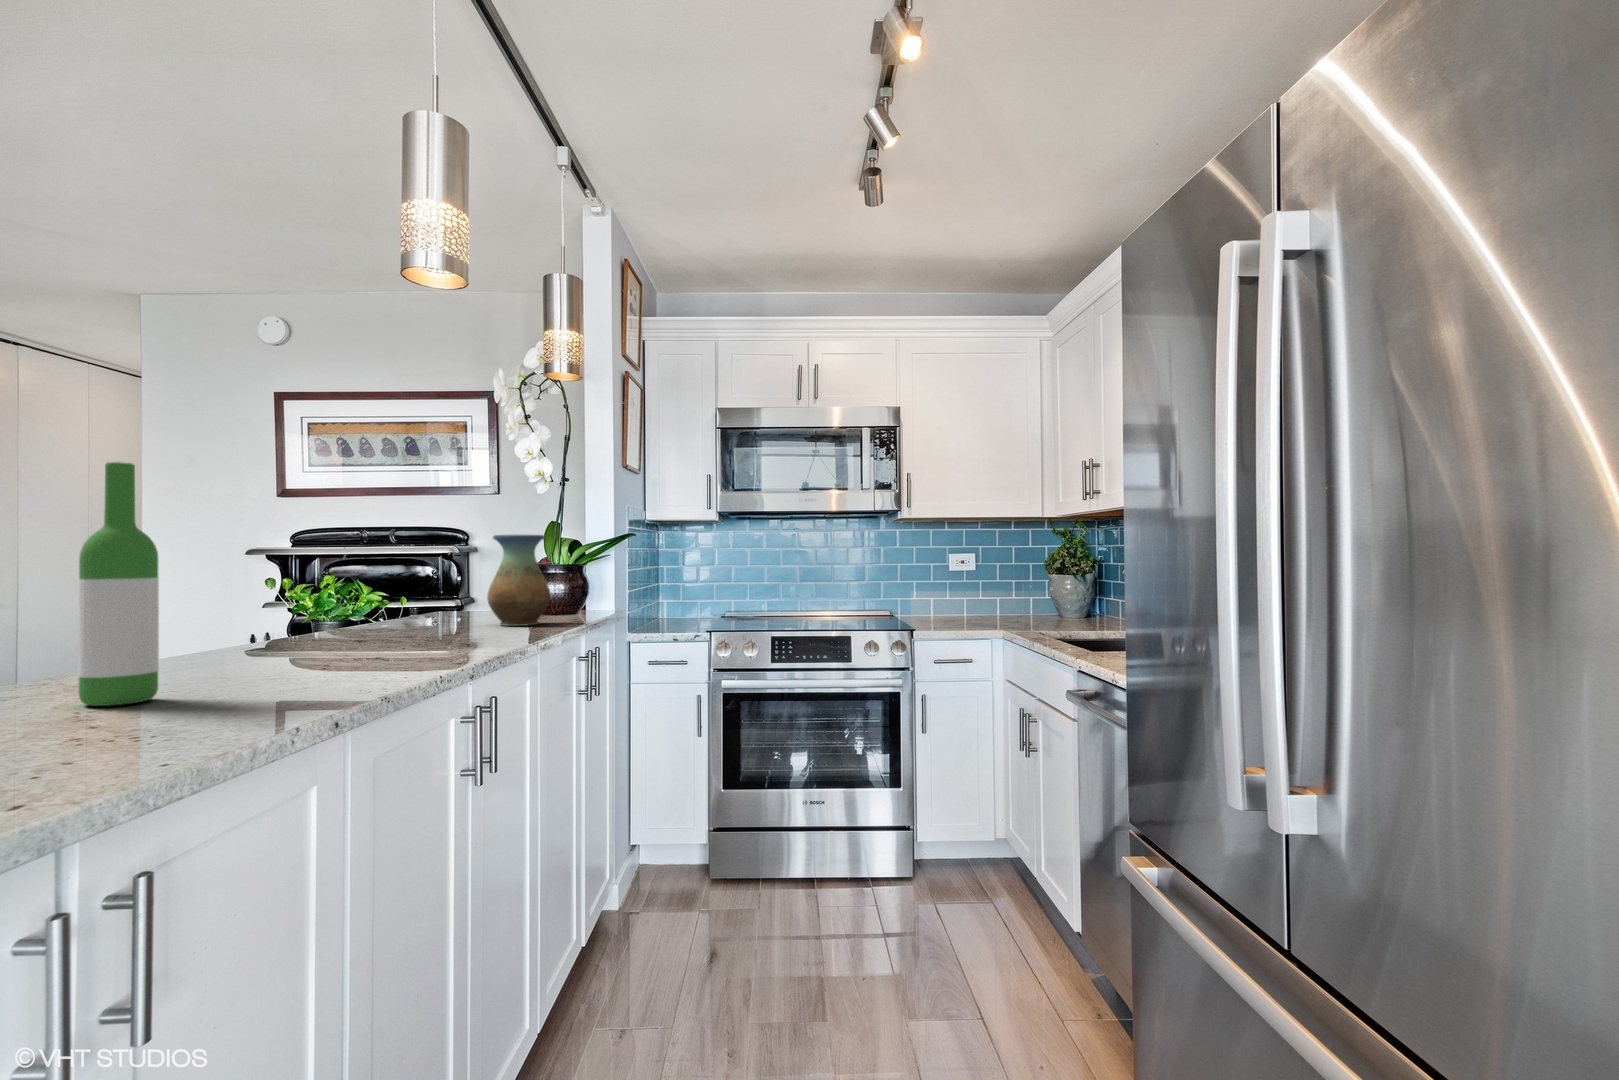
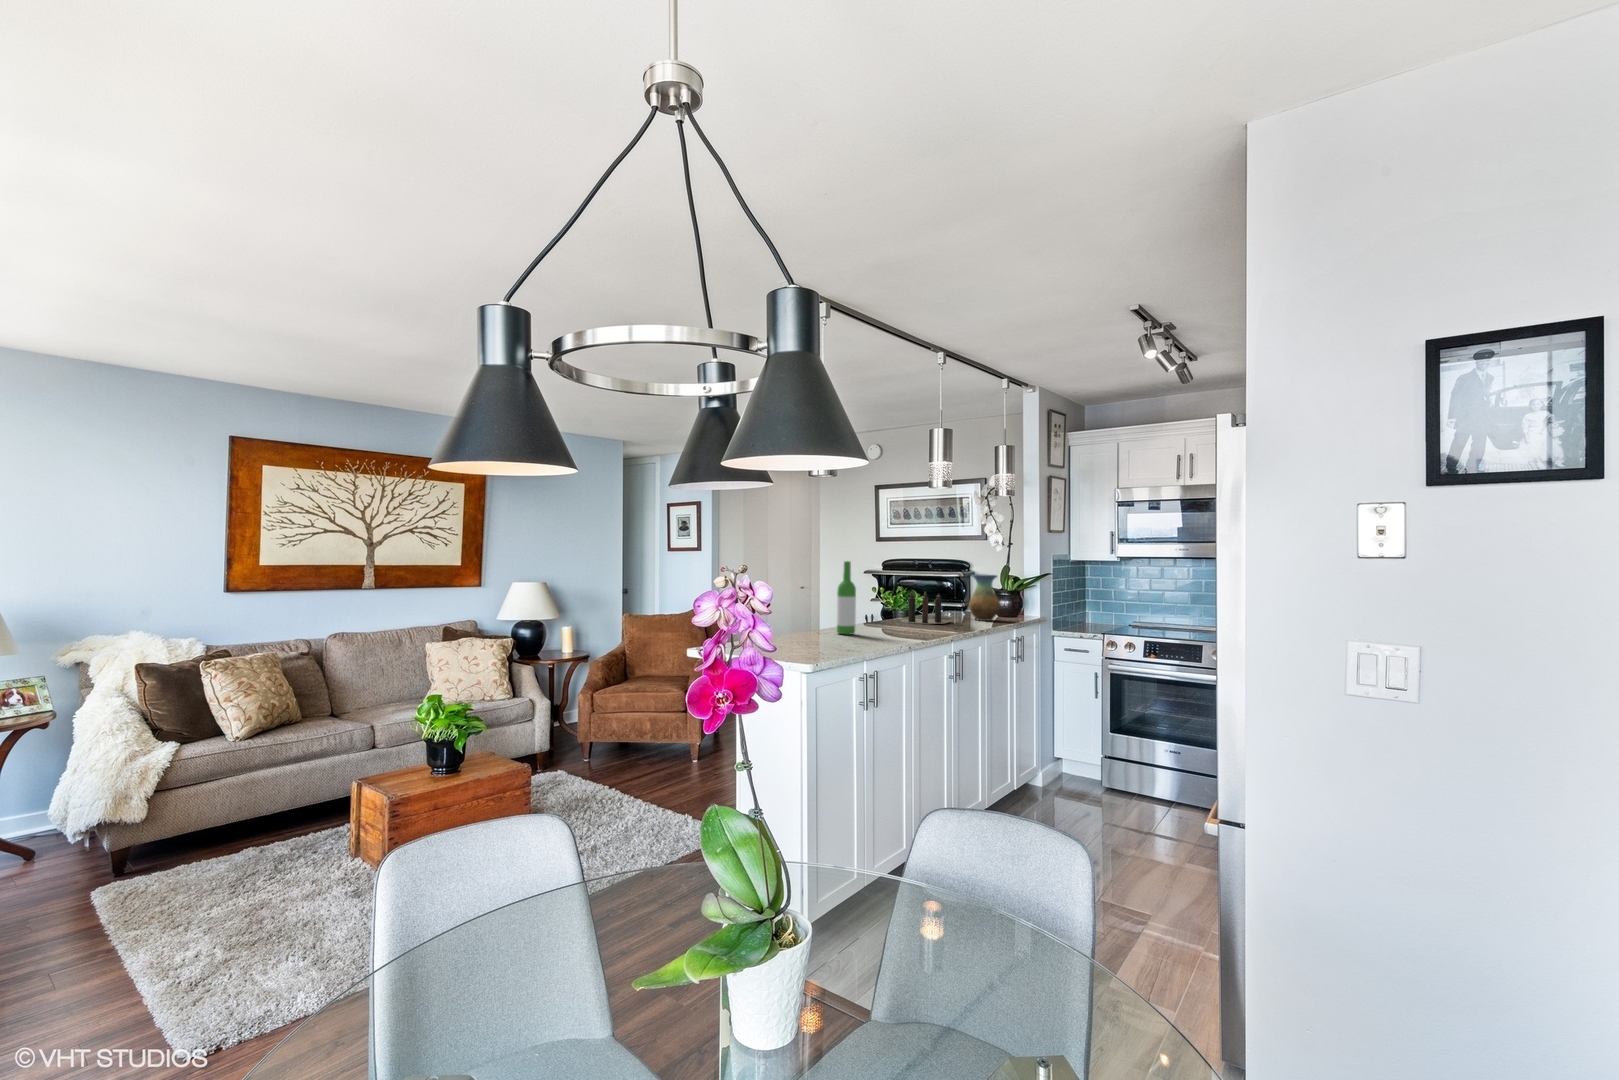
candle: none [308,571,472,645] -> present [901,592,952,624]

